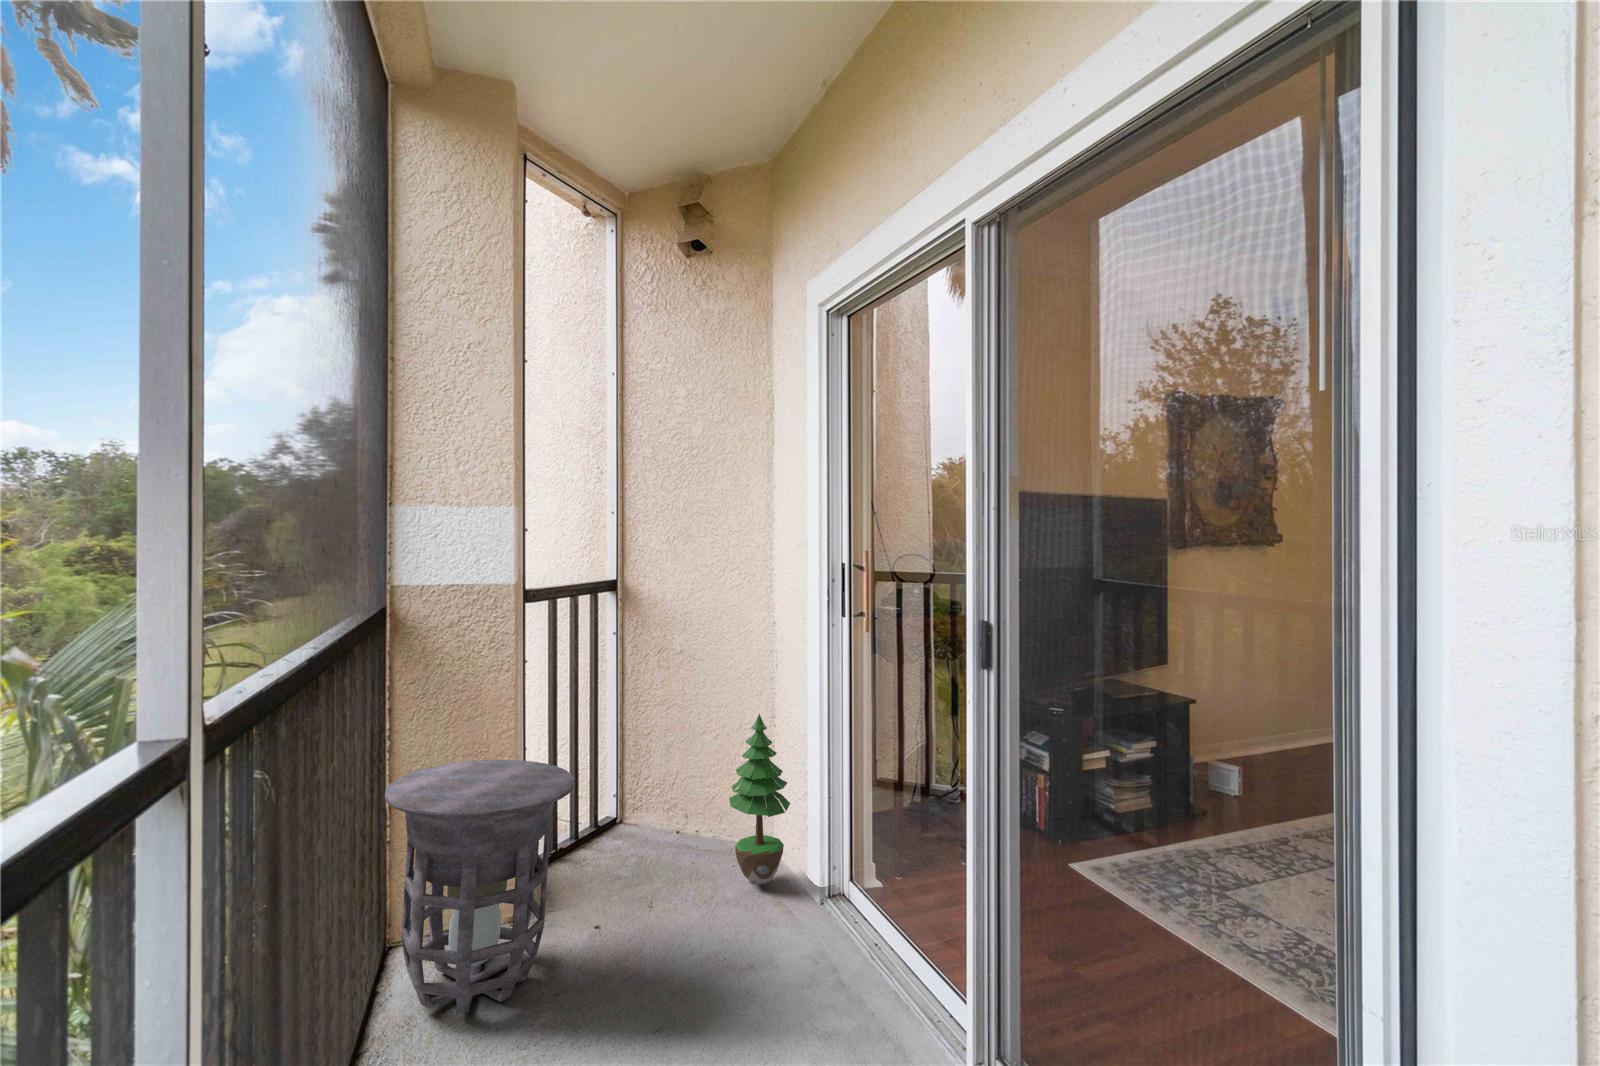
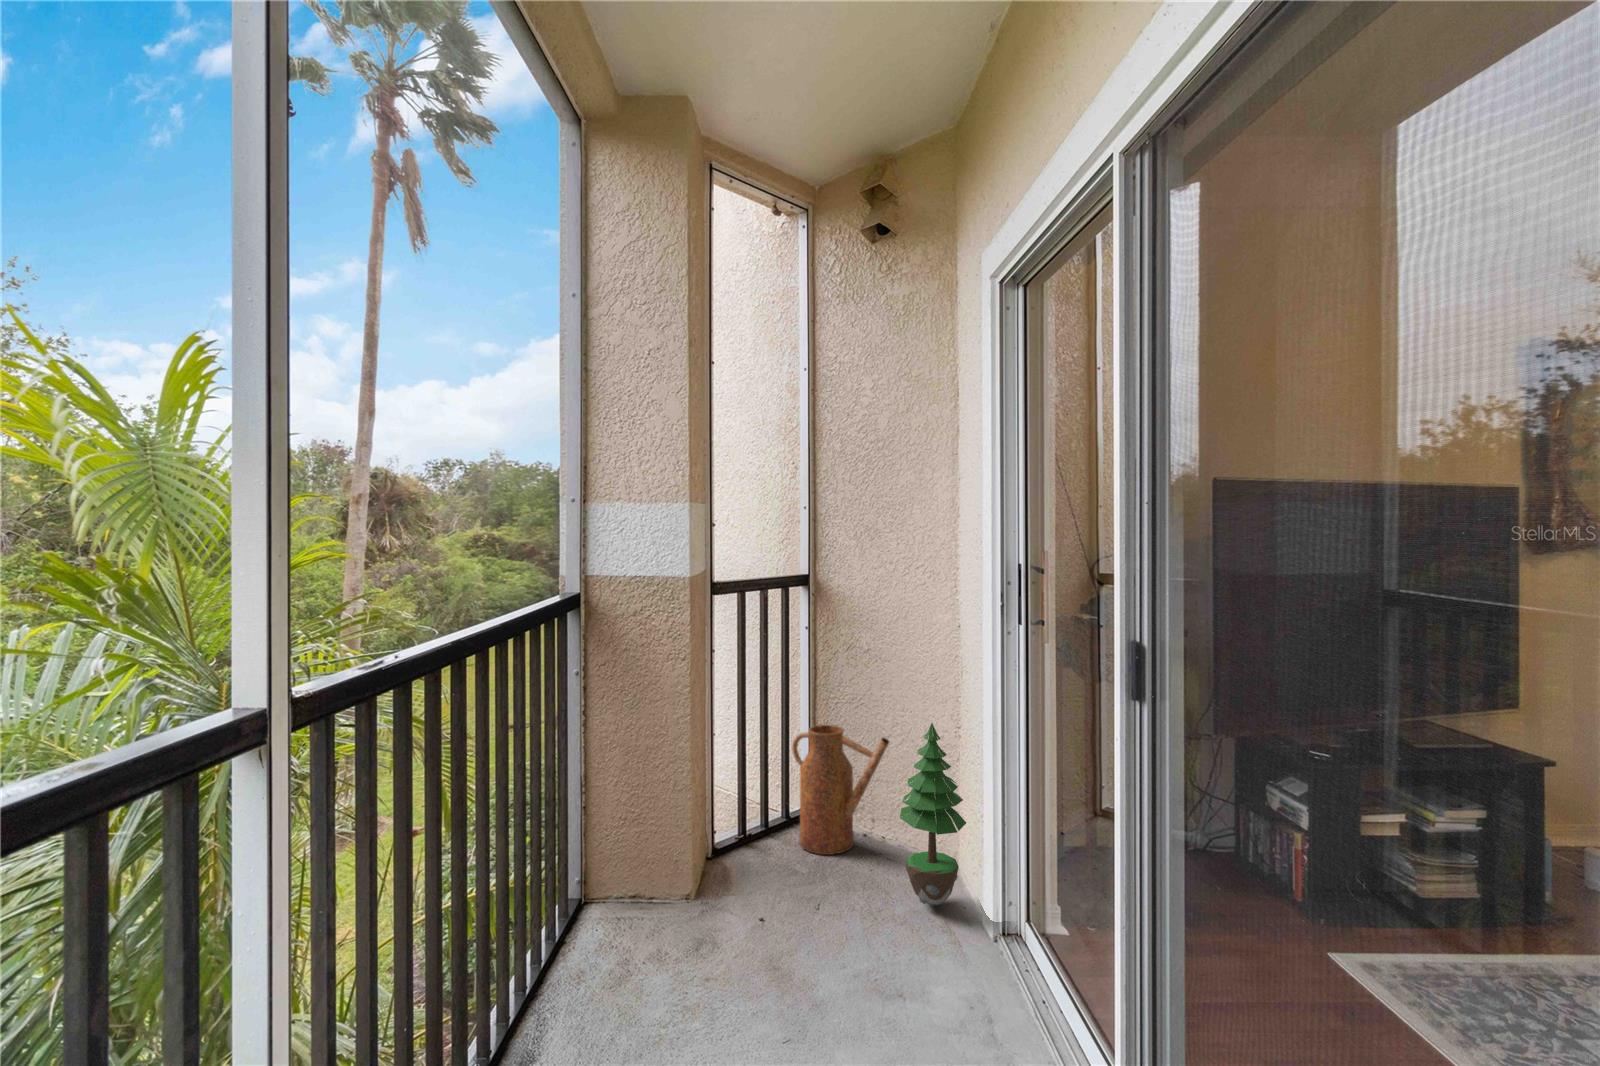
watering can: none [603,728,708,857] -> present [792,725,889,855]
side table: present [385,760,574,1013] -> none [559,743,727,978]

